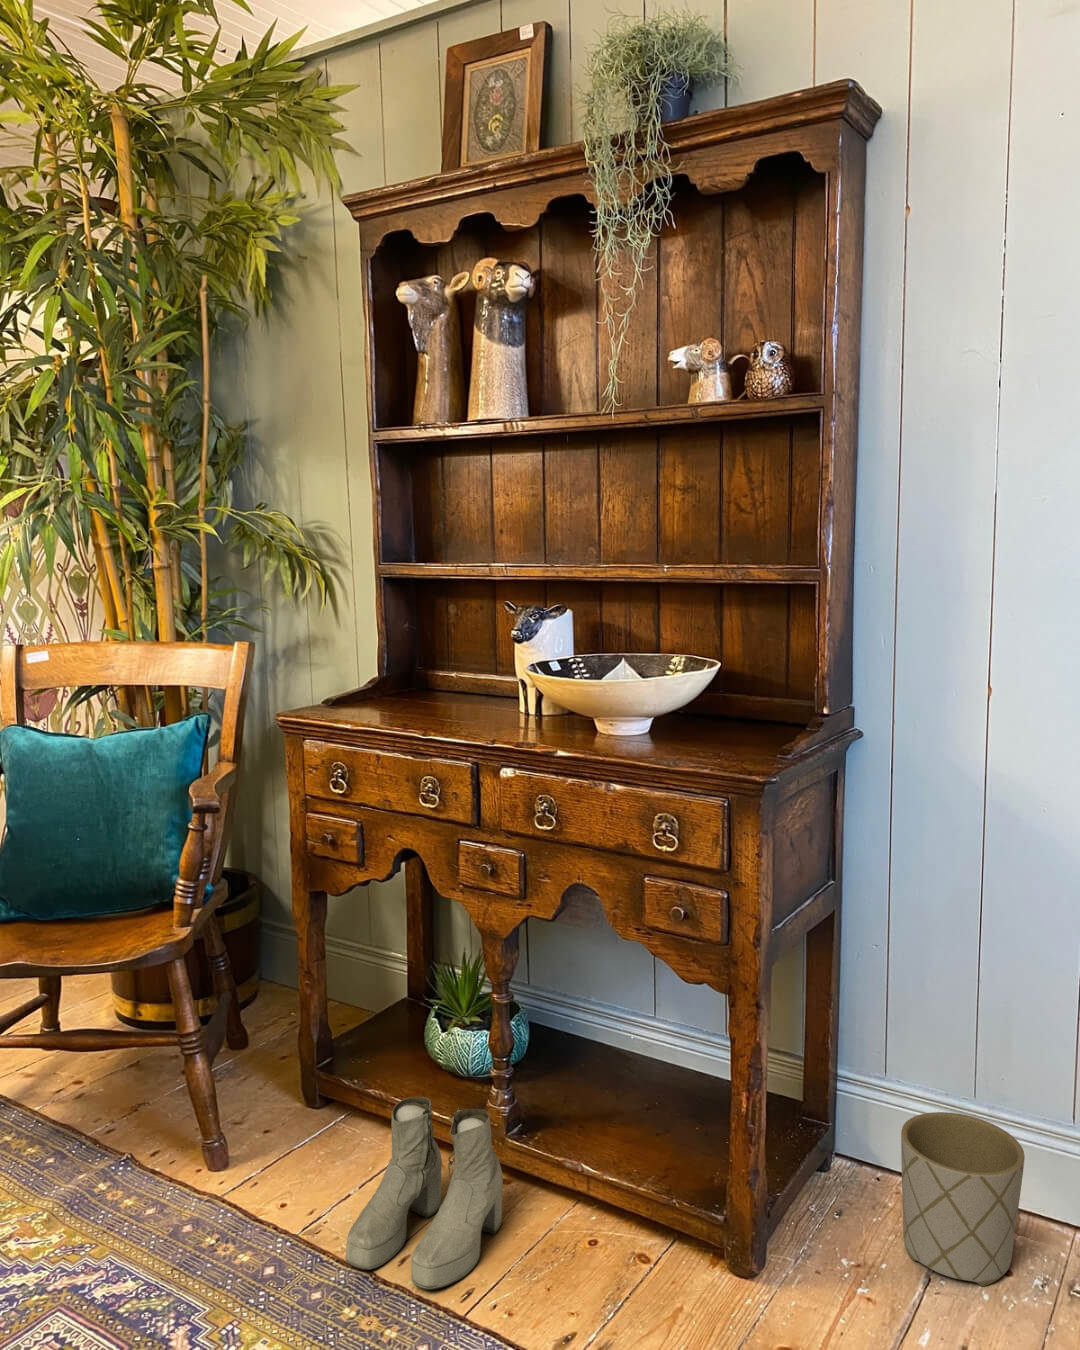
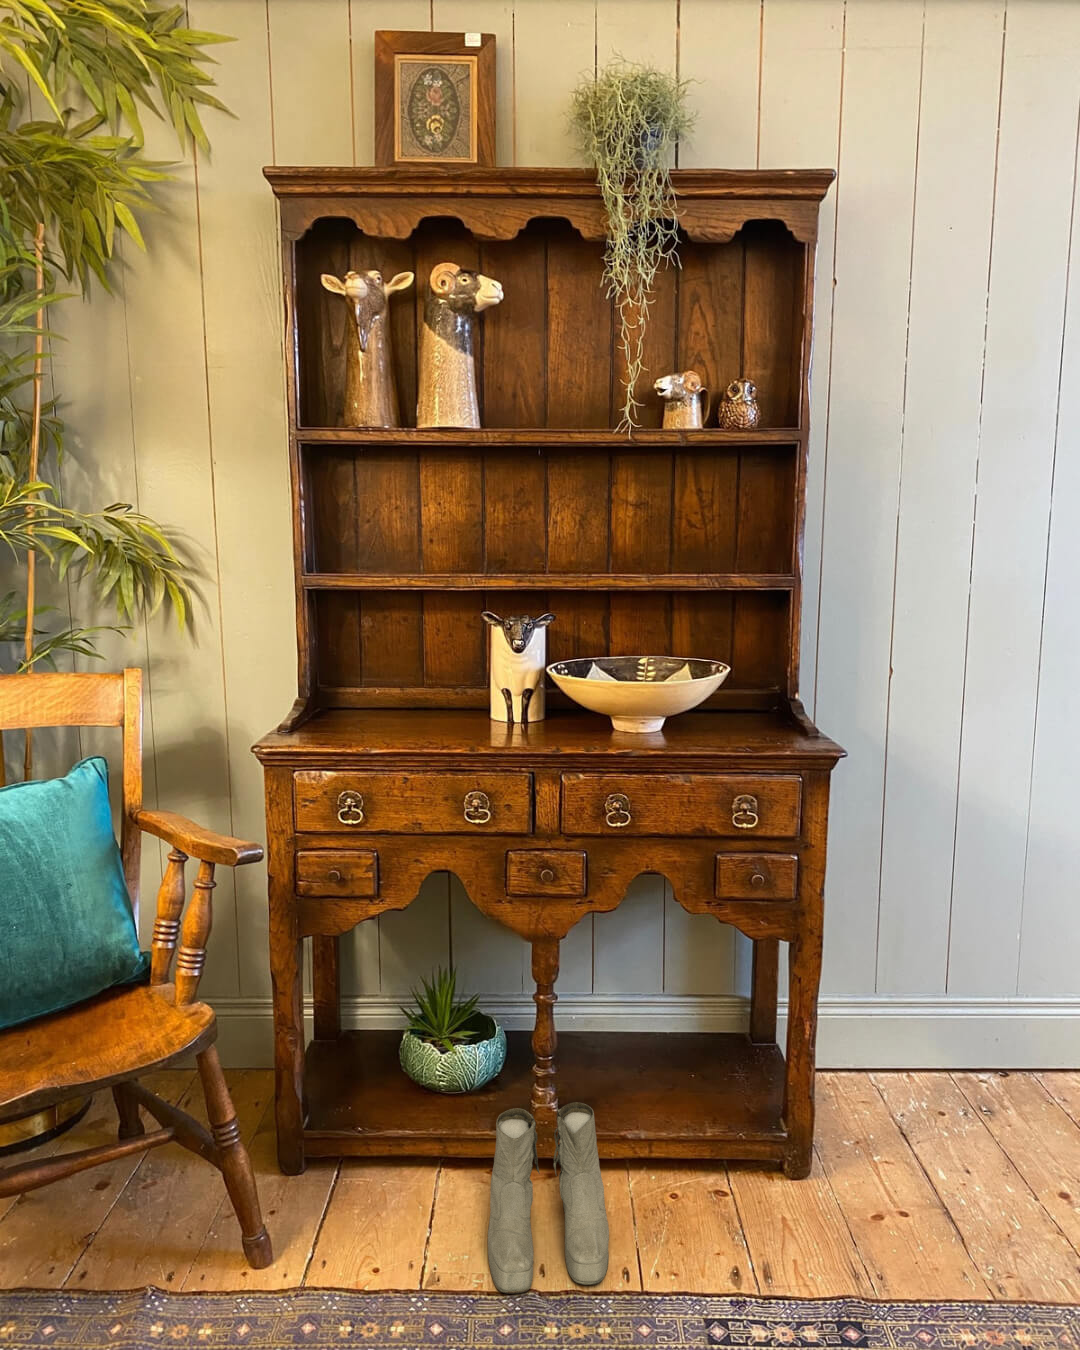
planter: present [901,1112,1025,1286] -> none [853,996,946,1119]

